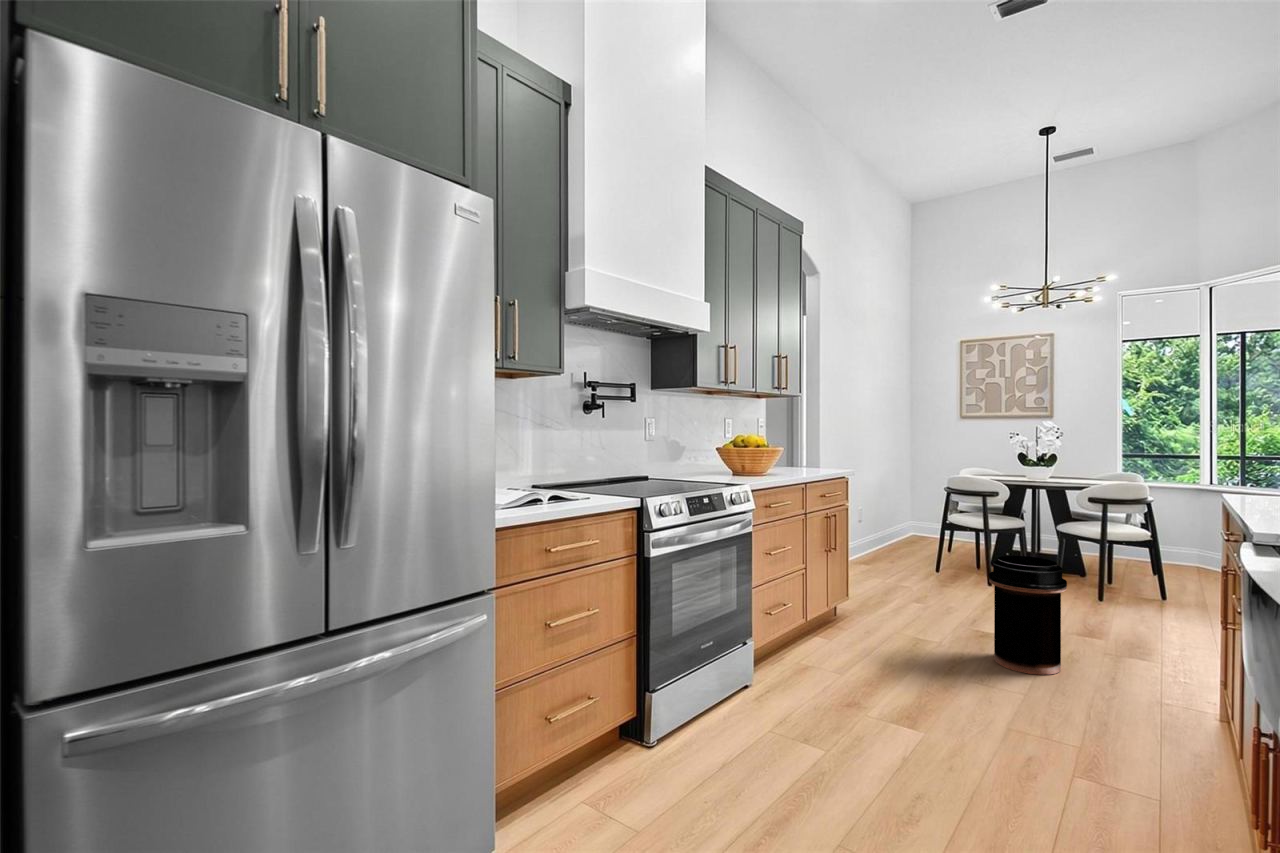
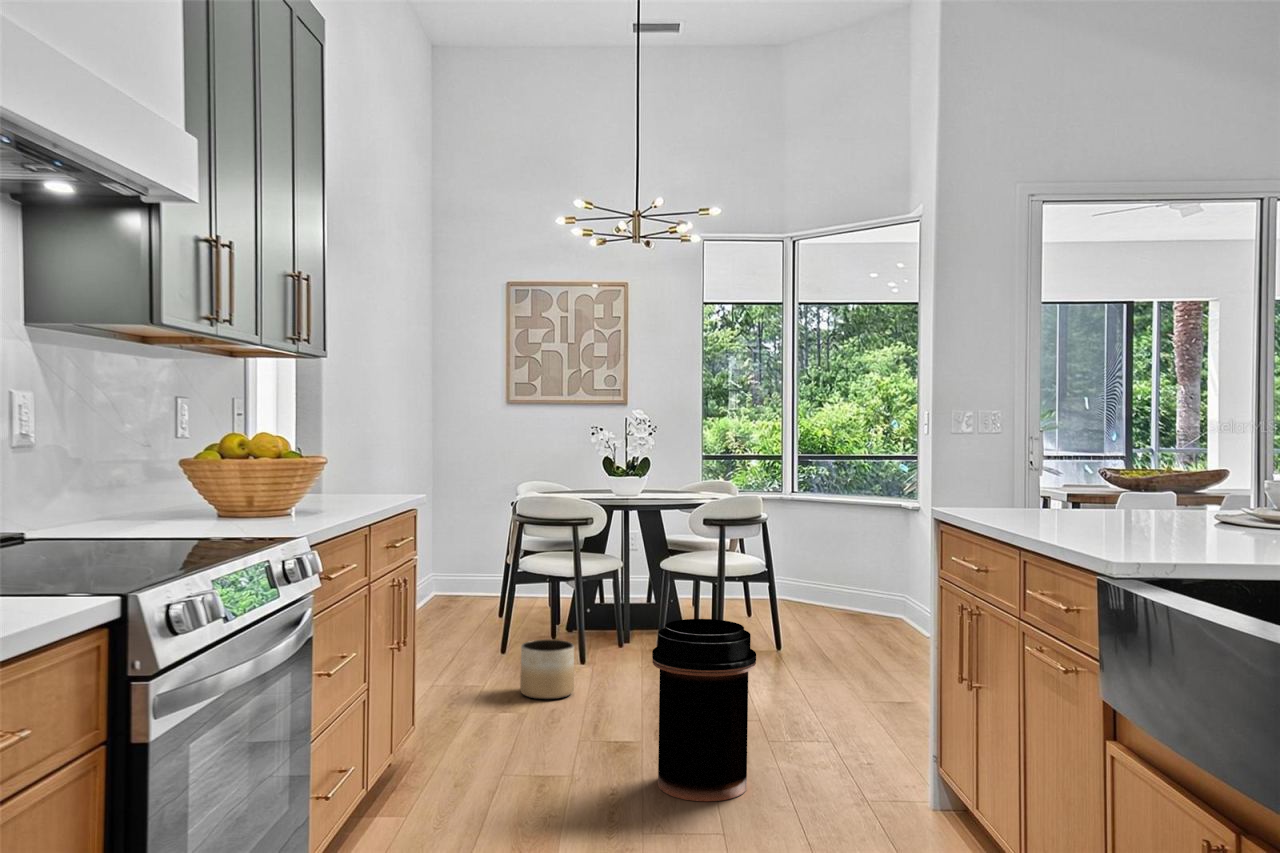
planter: none [935,565,972,602] -> present [520,640,574,700]

